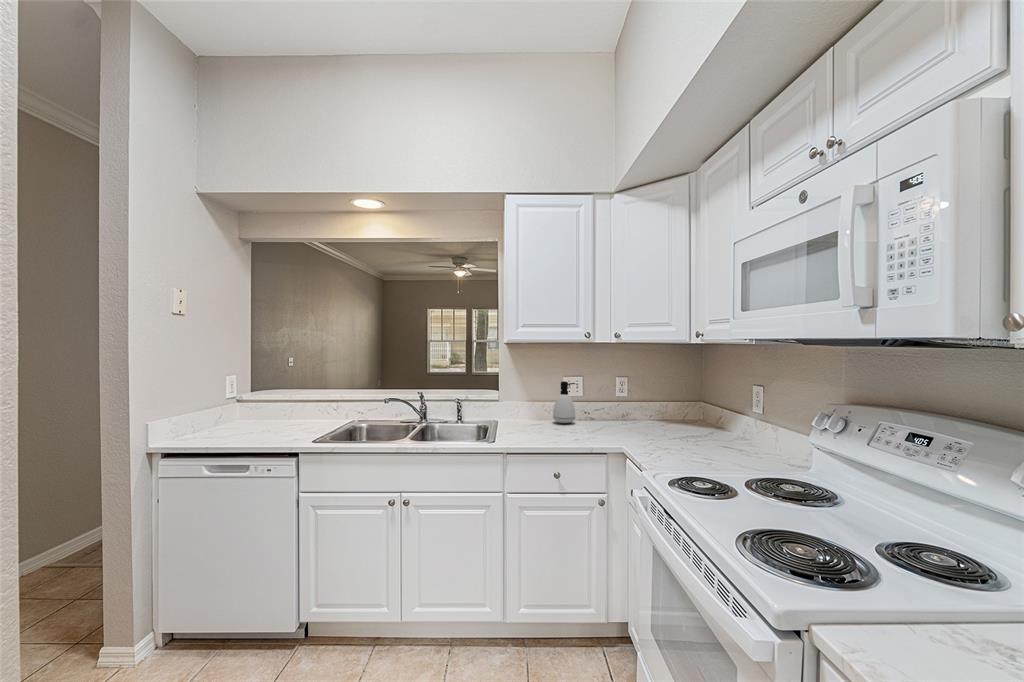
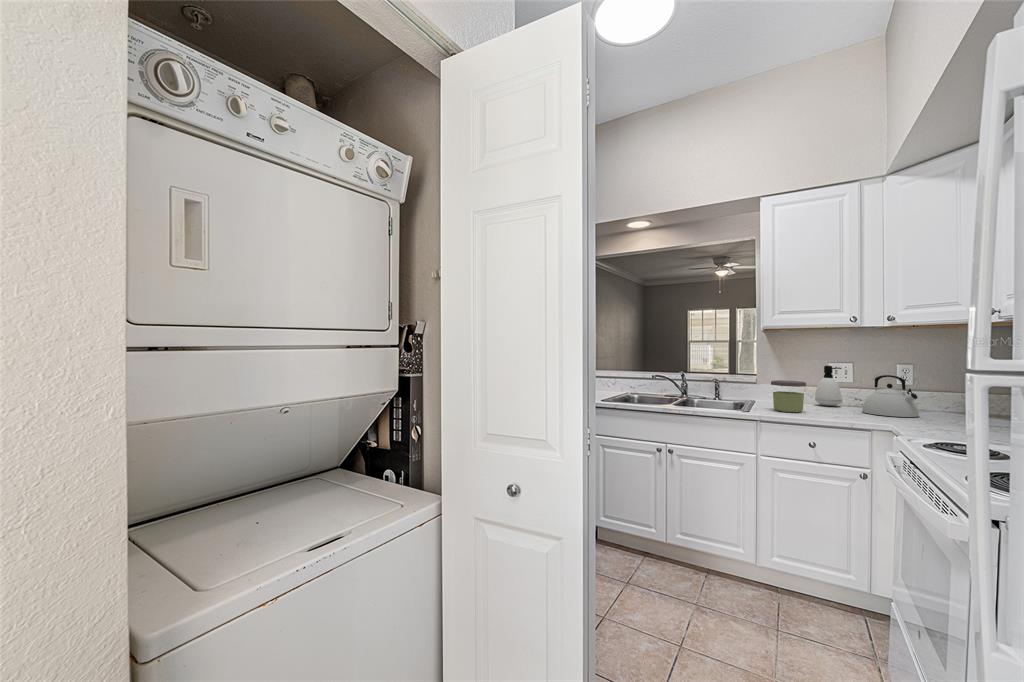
kettle: none [594,392,638,434] -> present [862,375,919,417]
jar: none [516,403,549,440] -> present [771,380,806,413]

